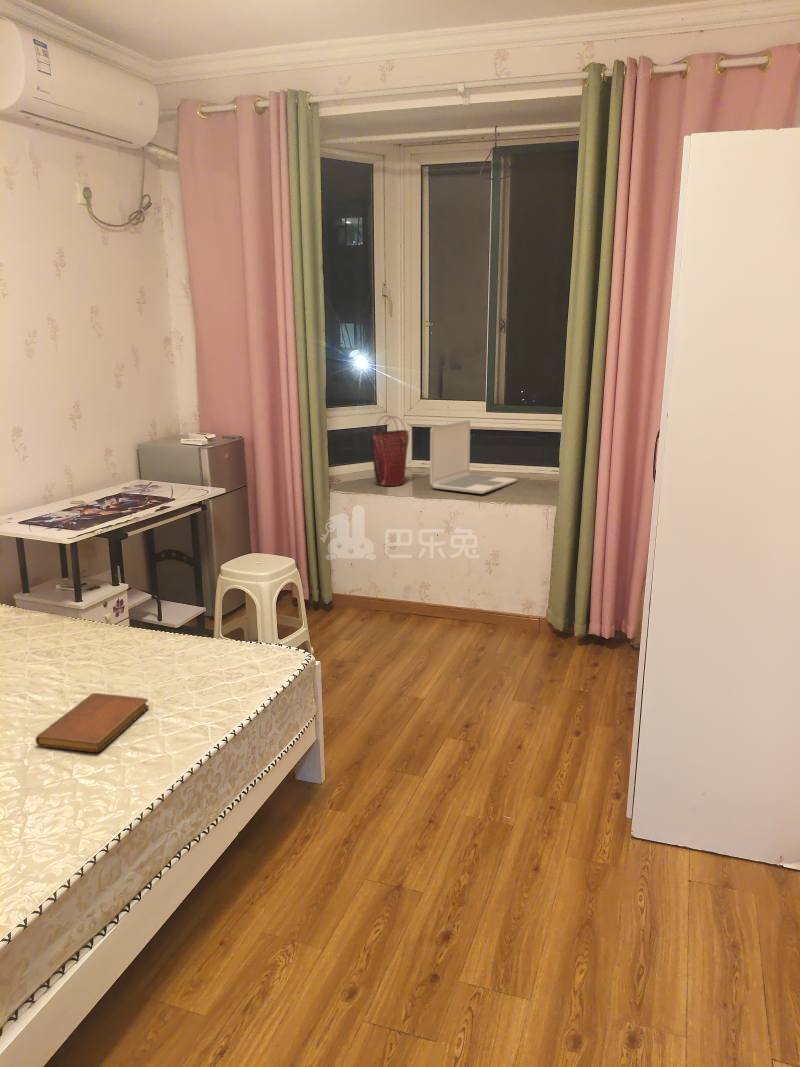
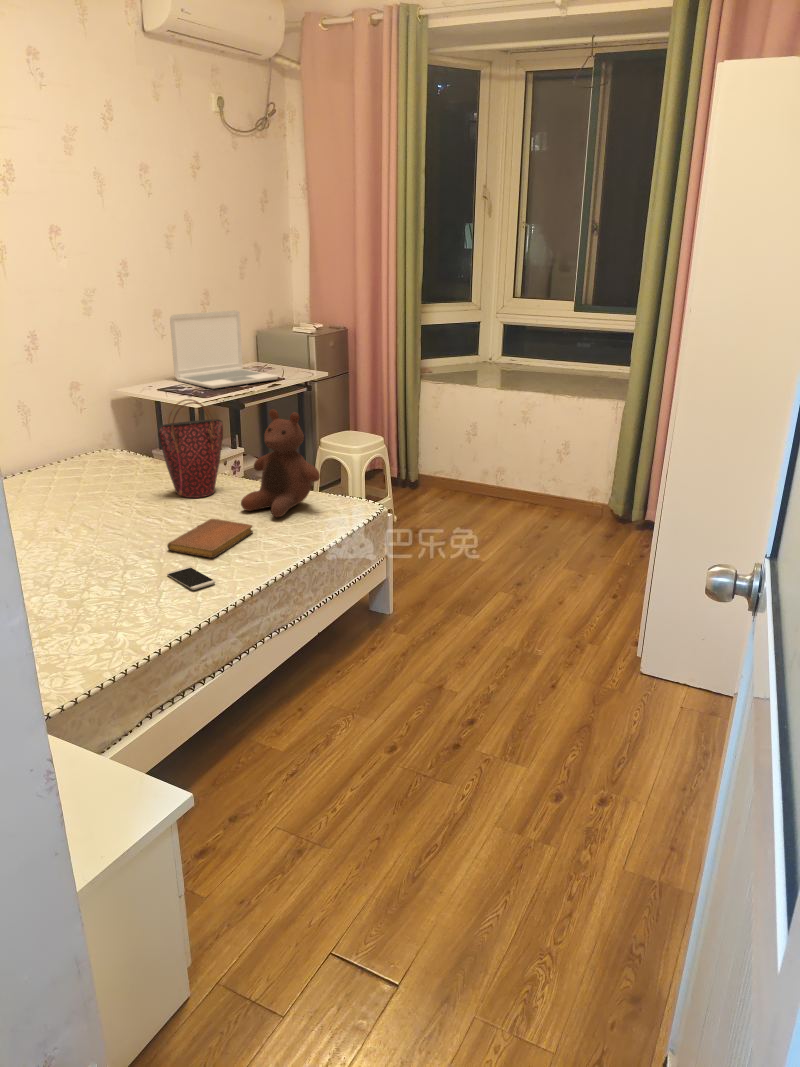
handbag: present [371,416,409,486] -> present [158,399,223,498]
laptop: present [430,421,517,494] -> present [170,311,278,389]
stuffed bear: none [130,548,229,683] -> present [241,409,320,517]
smartphone: none [37,770,104,807] -> present [167,567,215,590]

